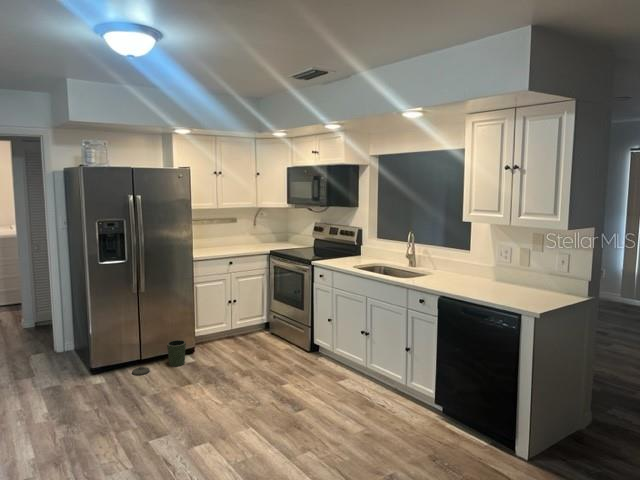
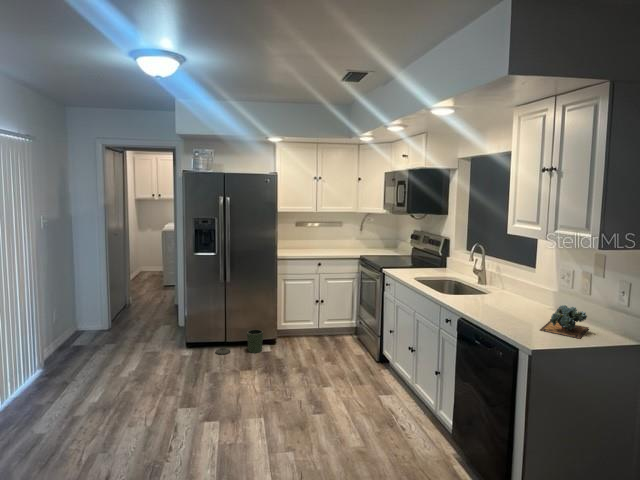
succulent plant: none [509,275,548,299] -> present [540,305,589,339]

